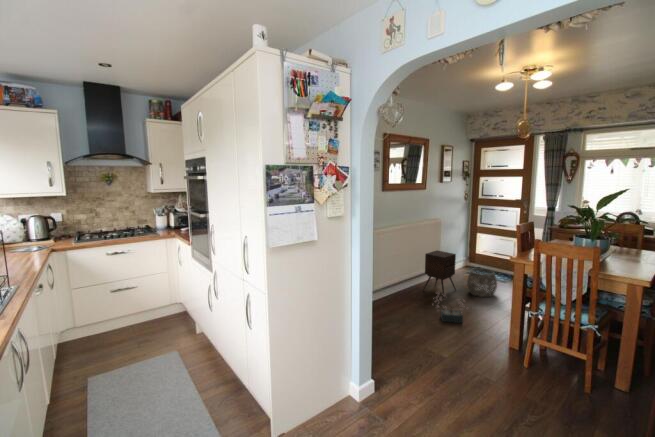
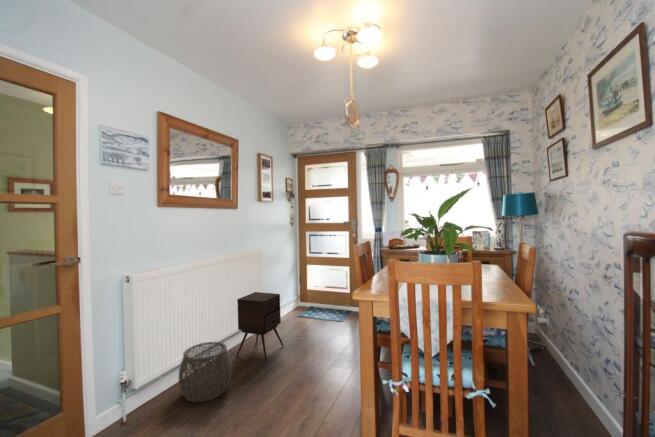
woven basket: present [467,268,497,297] -> present [179,342,232,402]
decorative plant: present [436,293,465,323] -> none [241,360,298,416]

